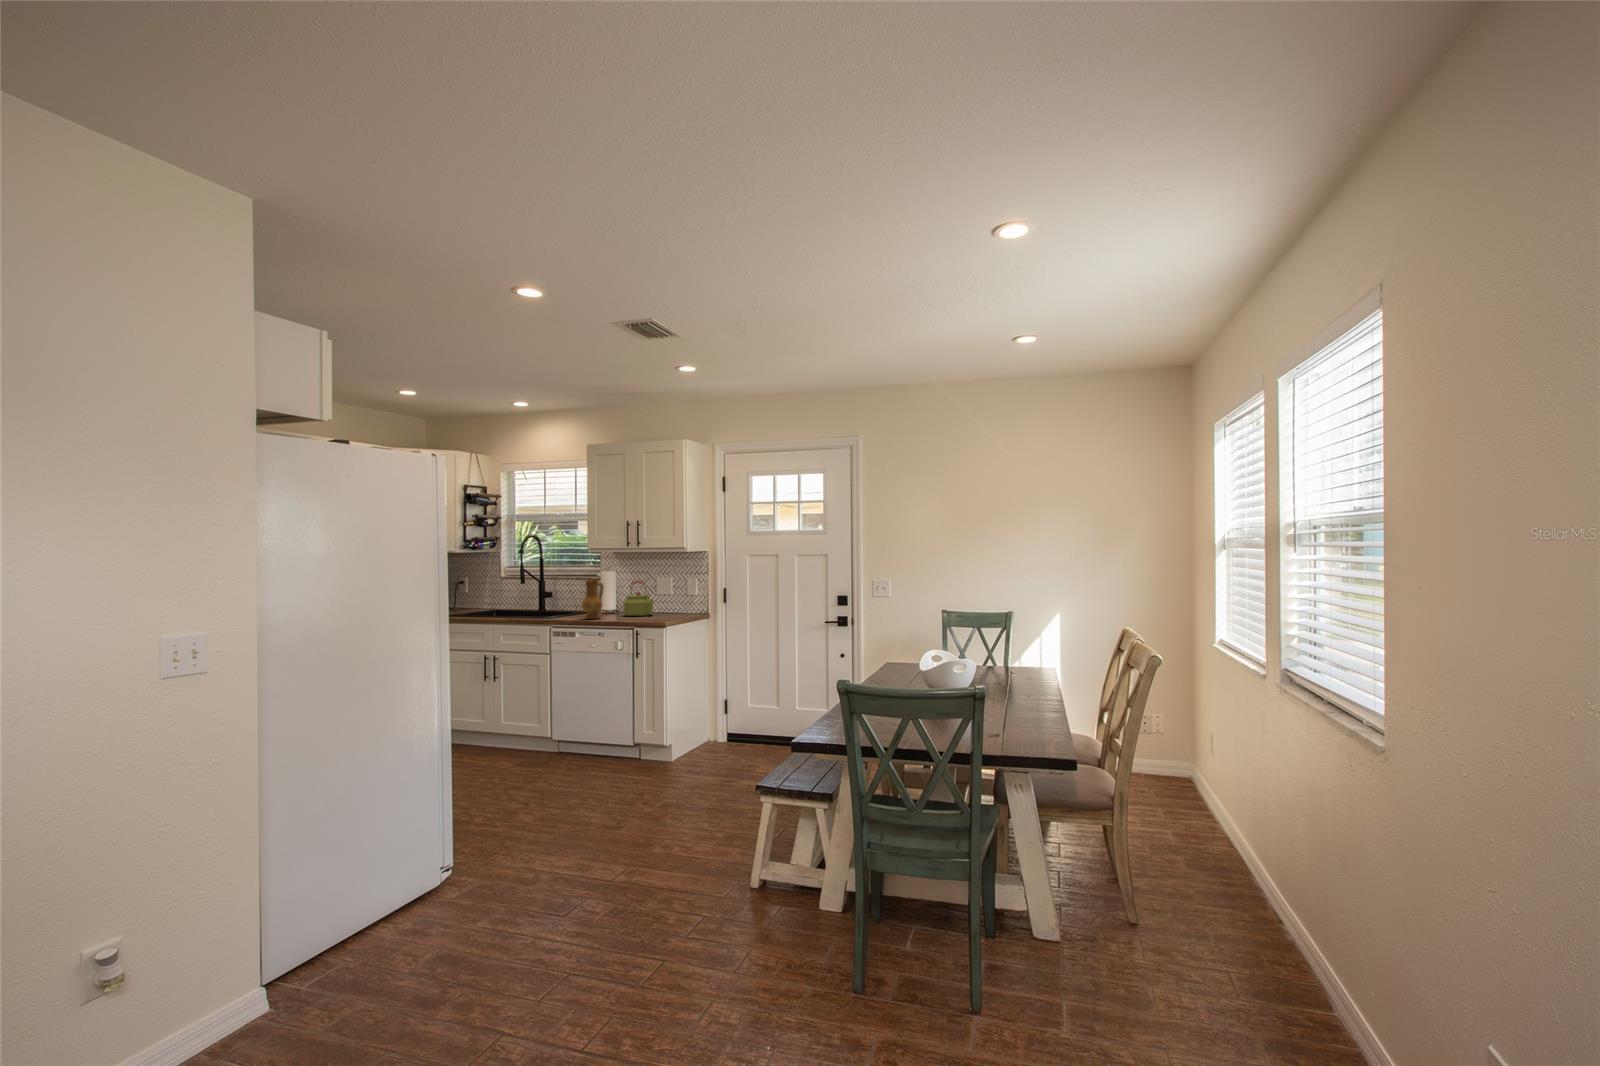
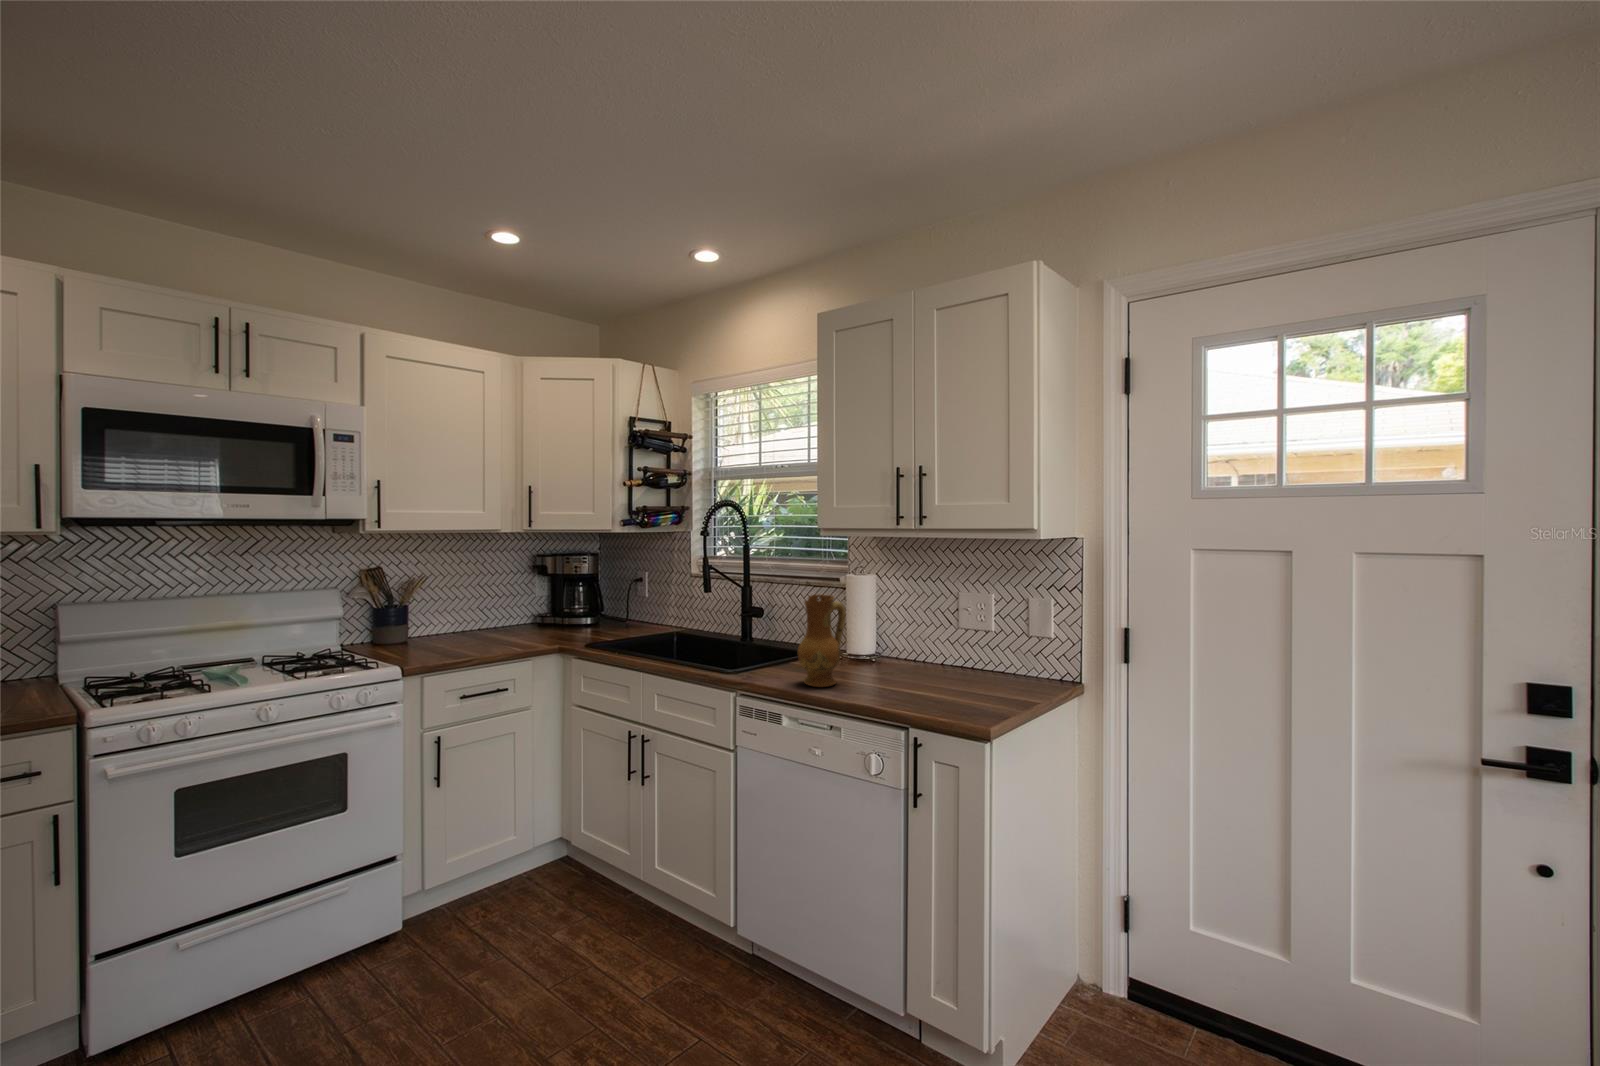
kettle: present [623,581,653,616] -> none [889,600,956,681]

